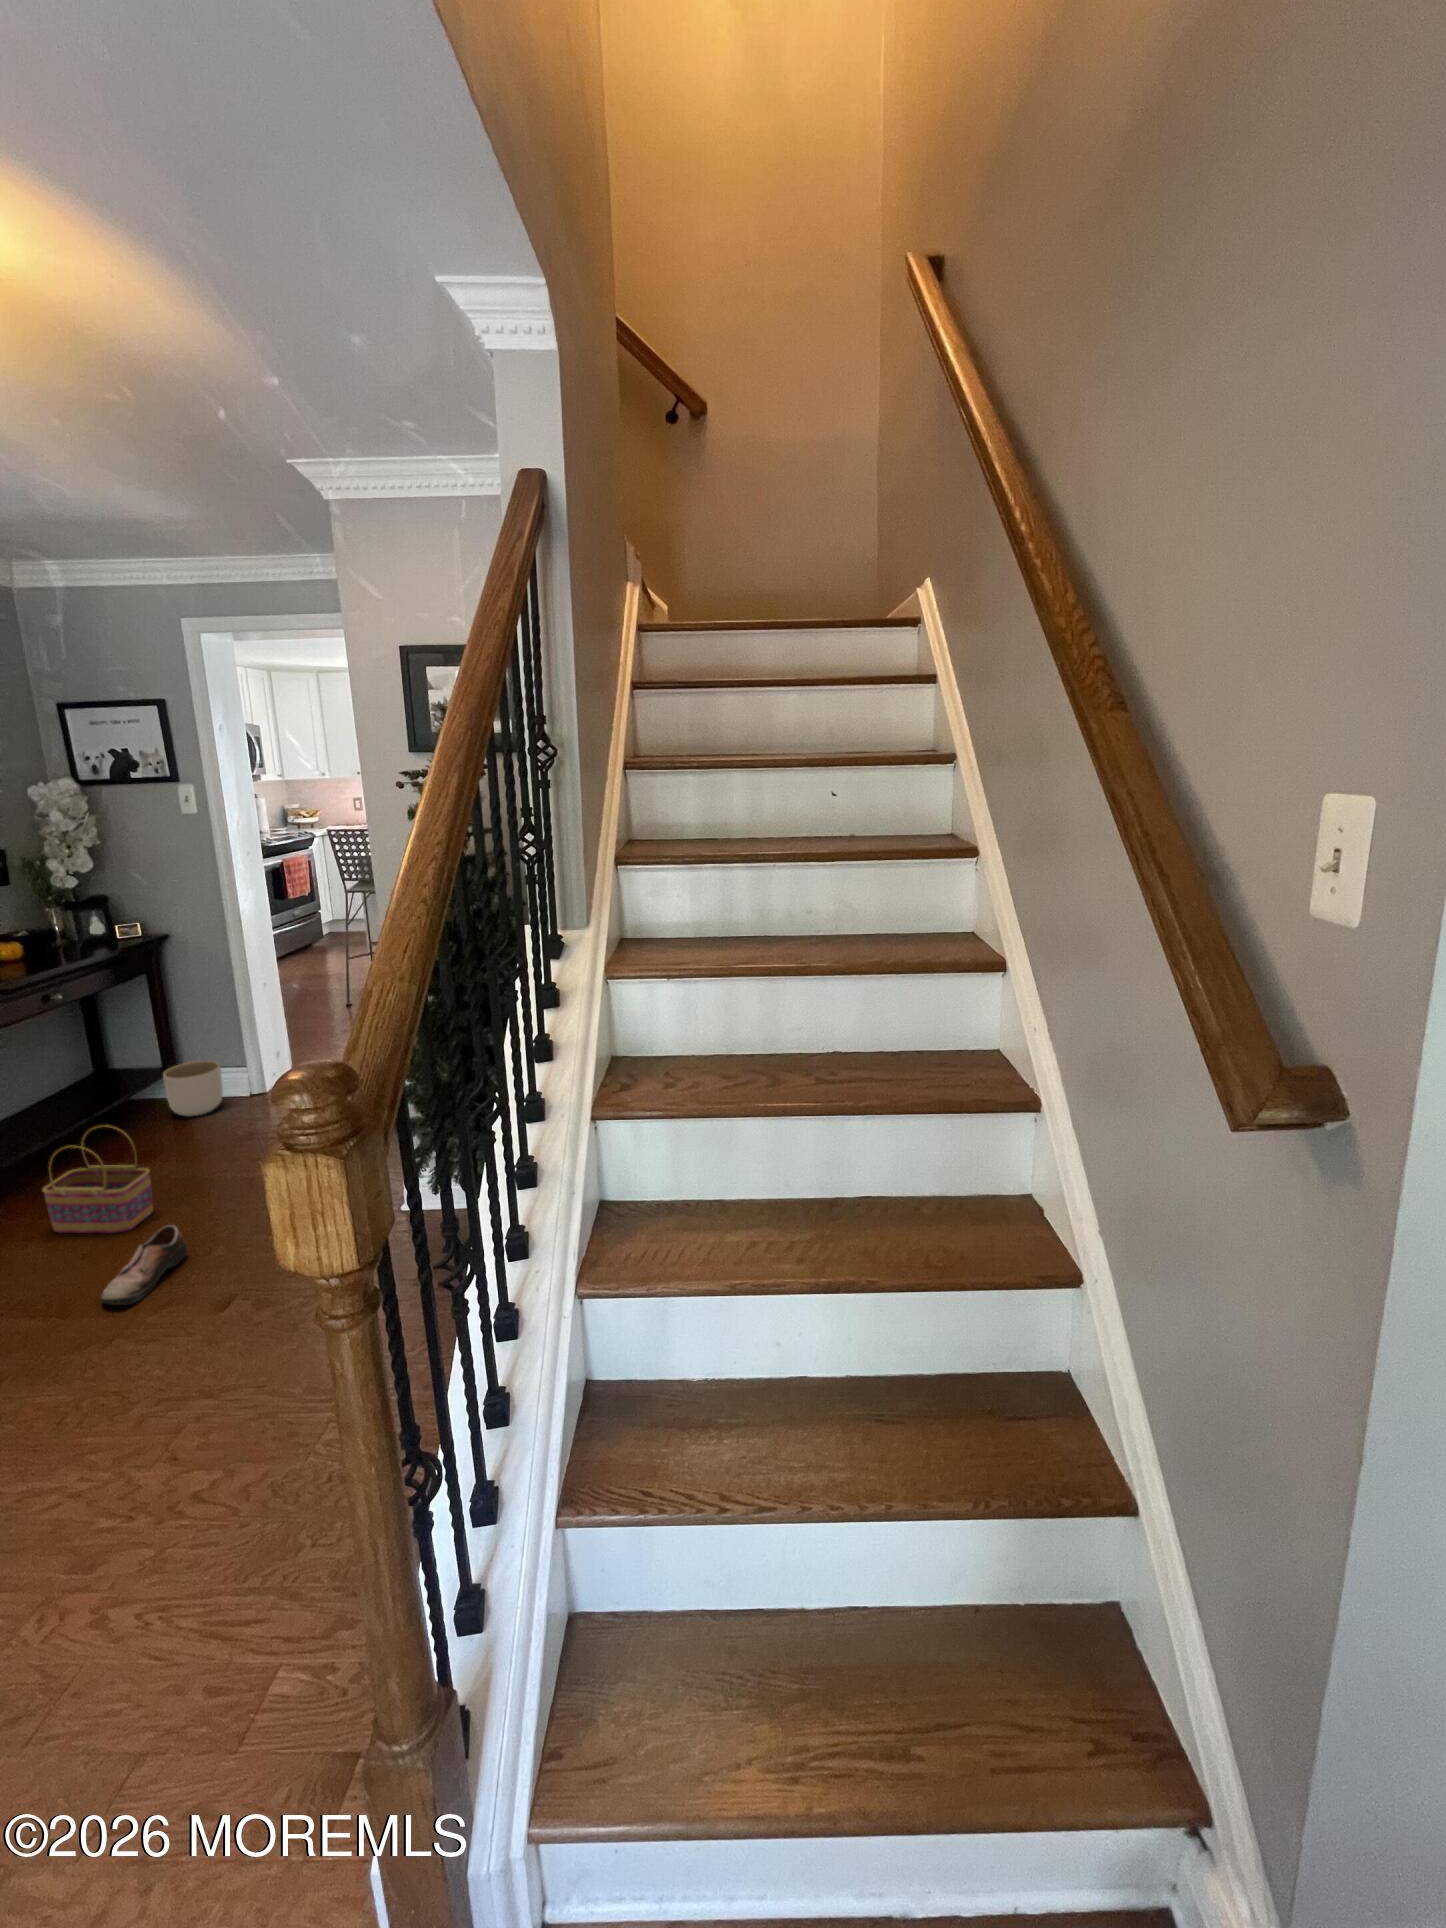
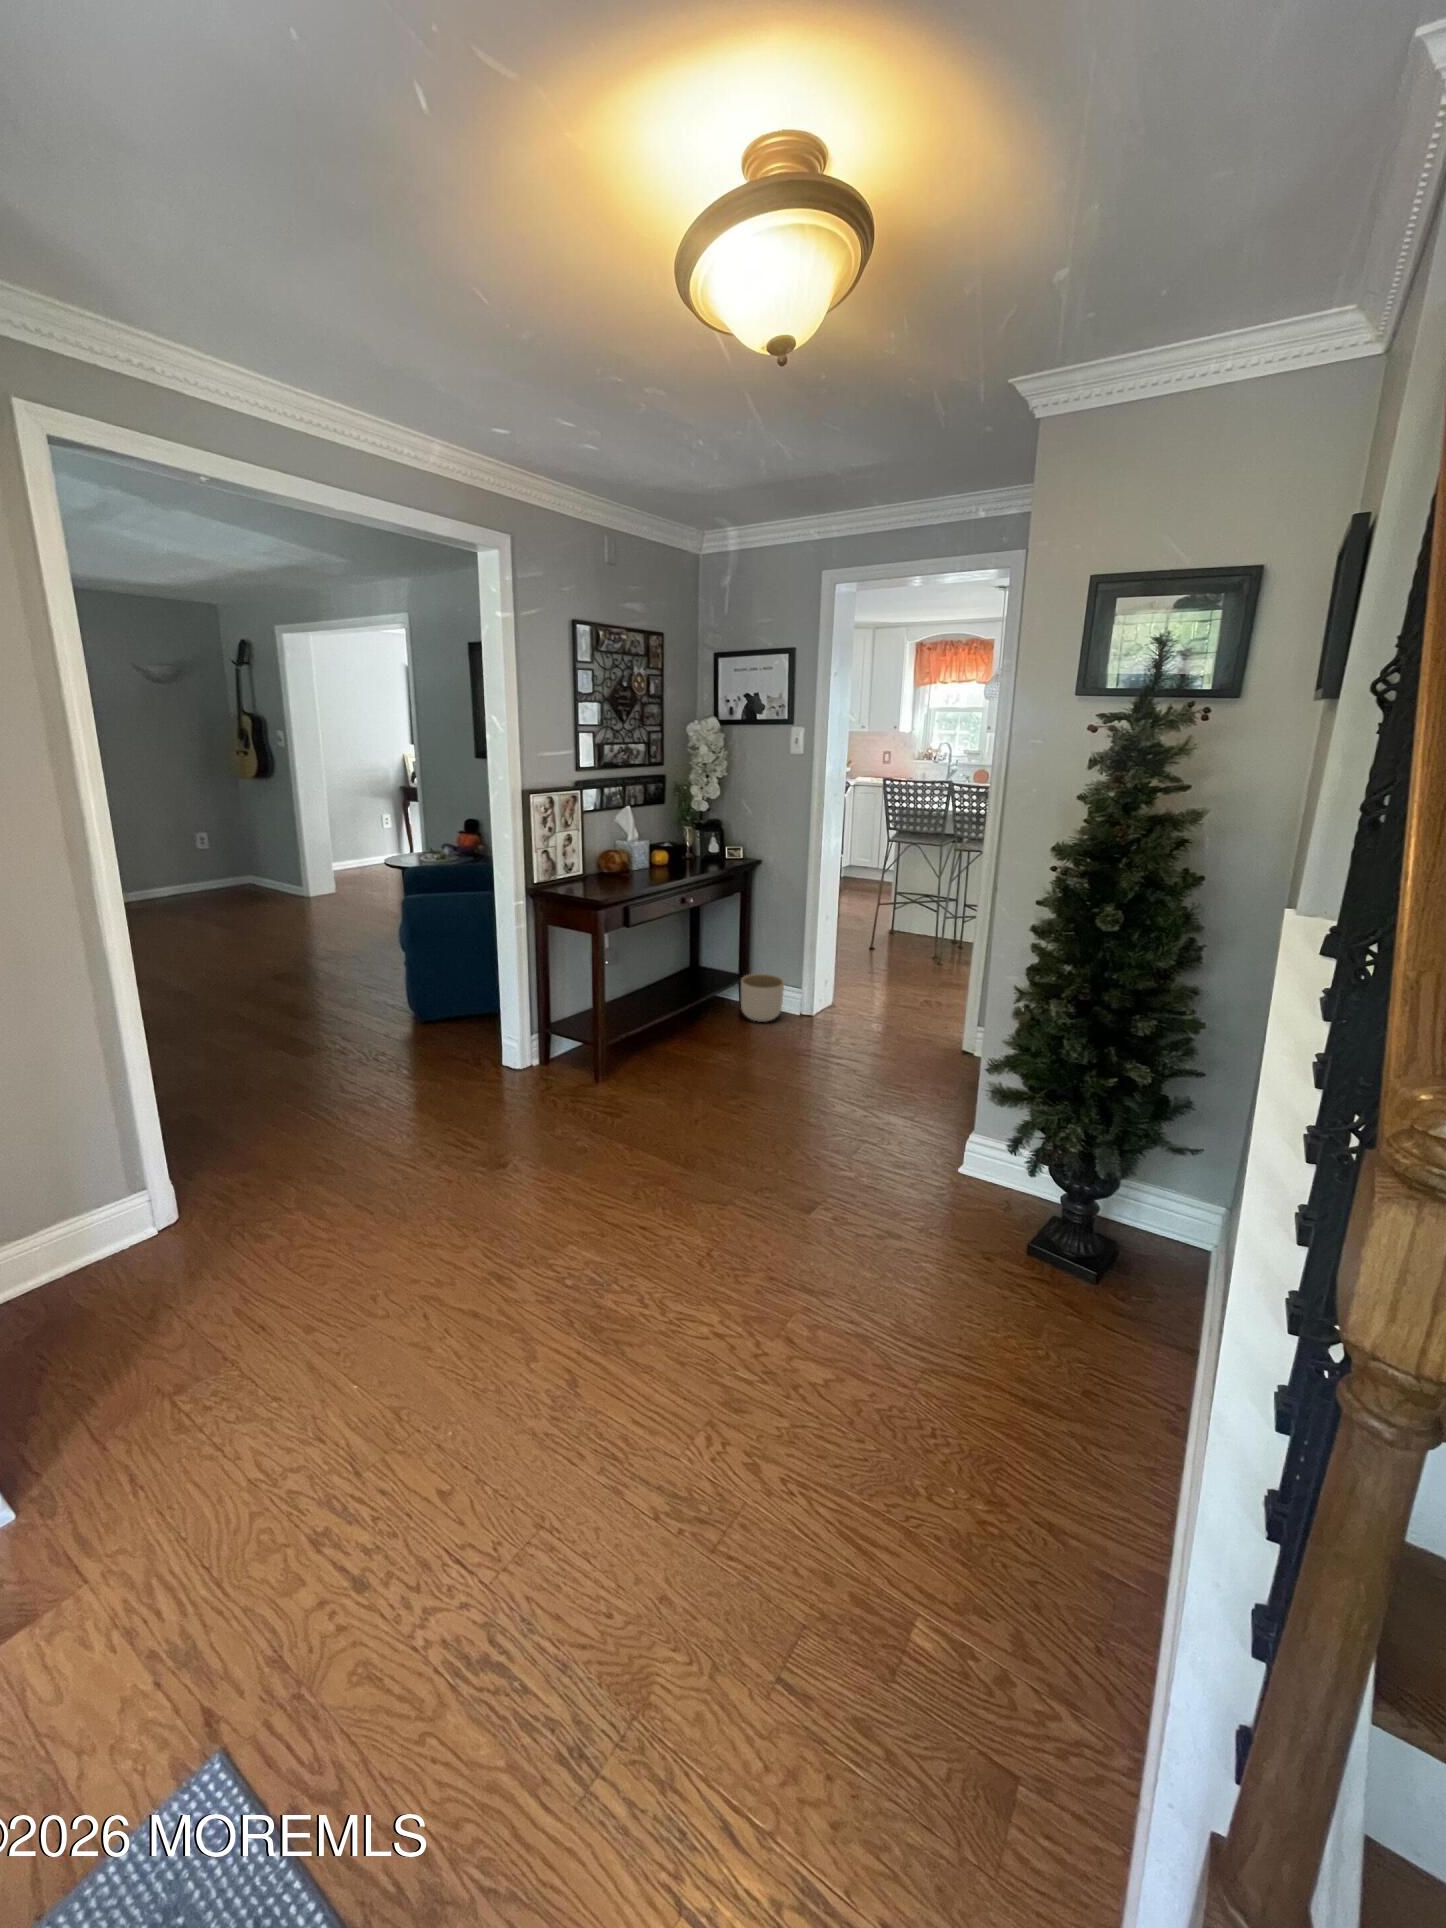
basket: present [43,1125,153,1233] -> none [651,1021,727,1119]
shoe: present [101,1225,187,1305] -> none [681,1131,749,1198]

